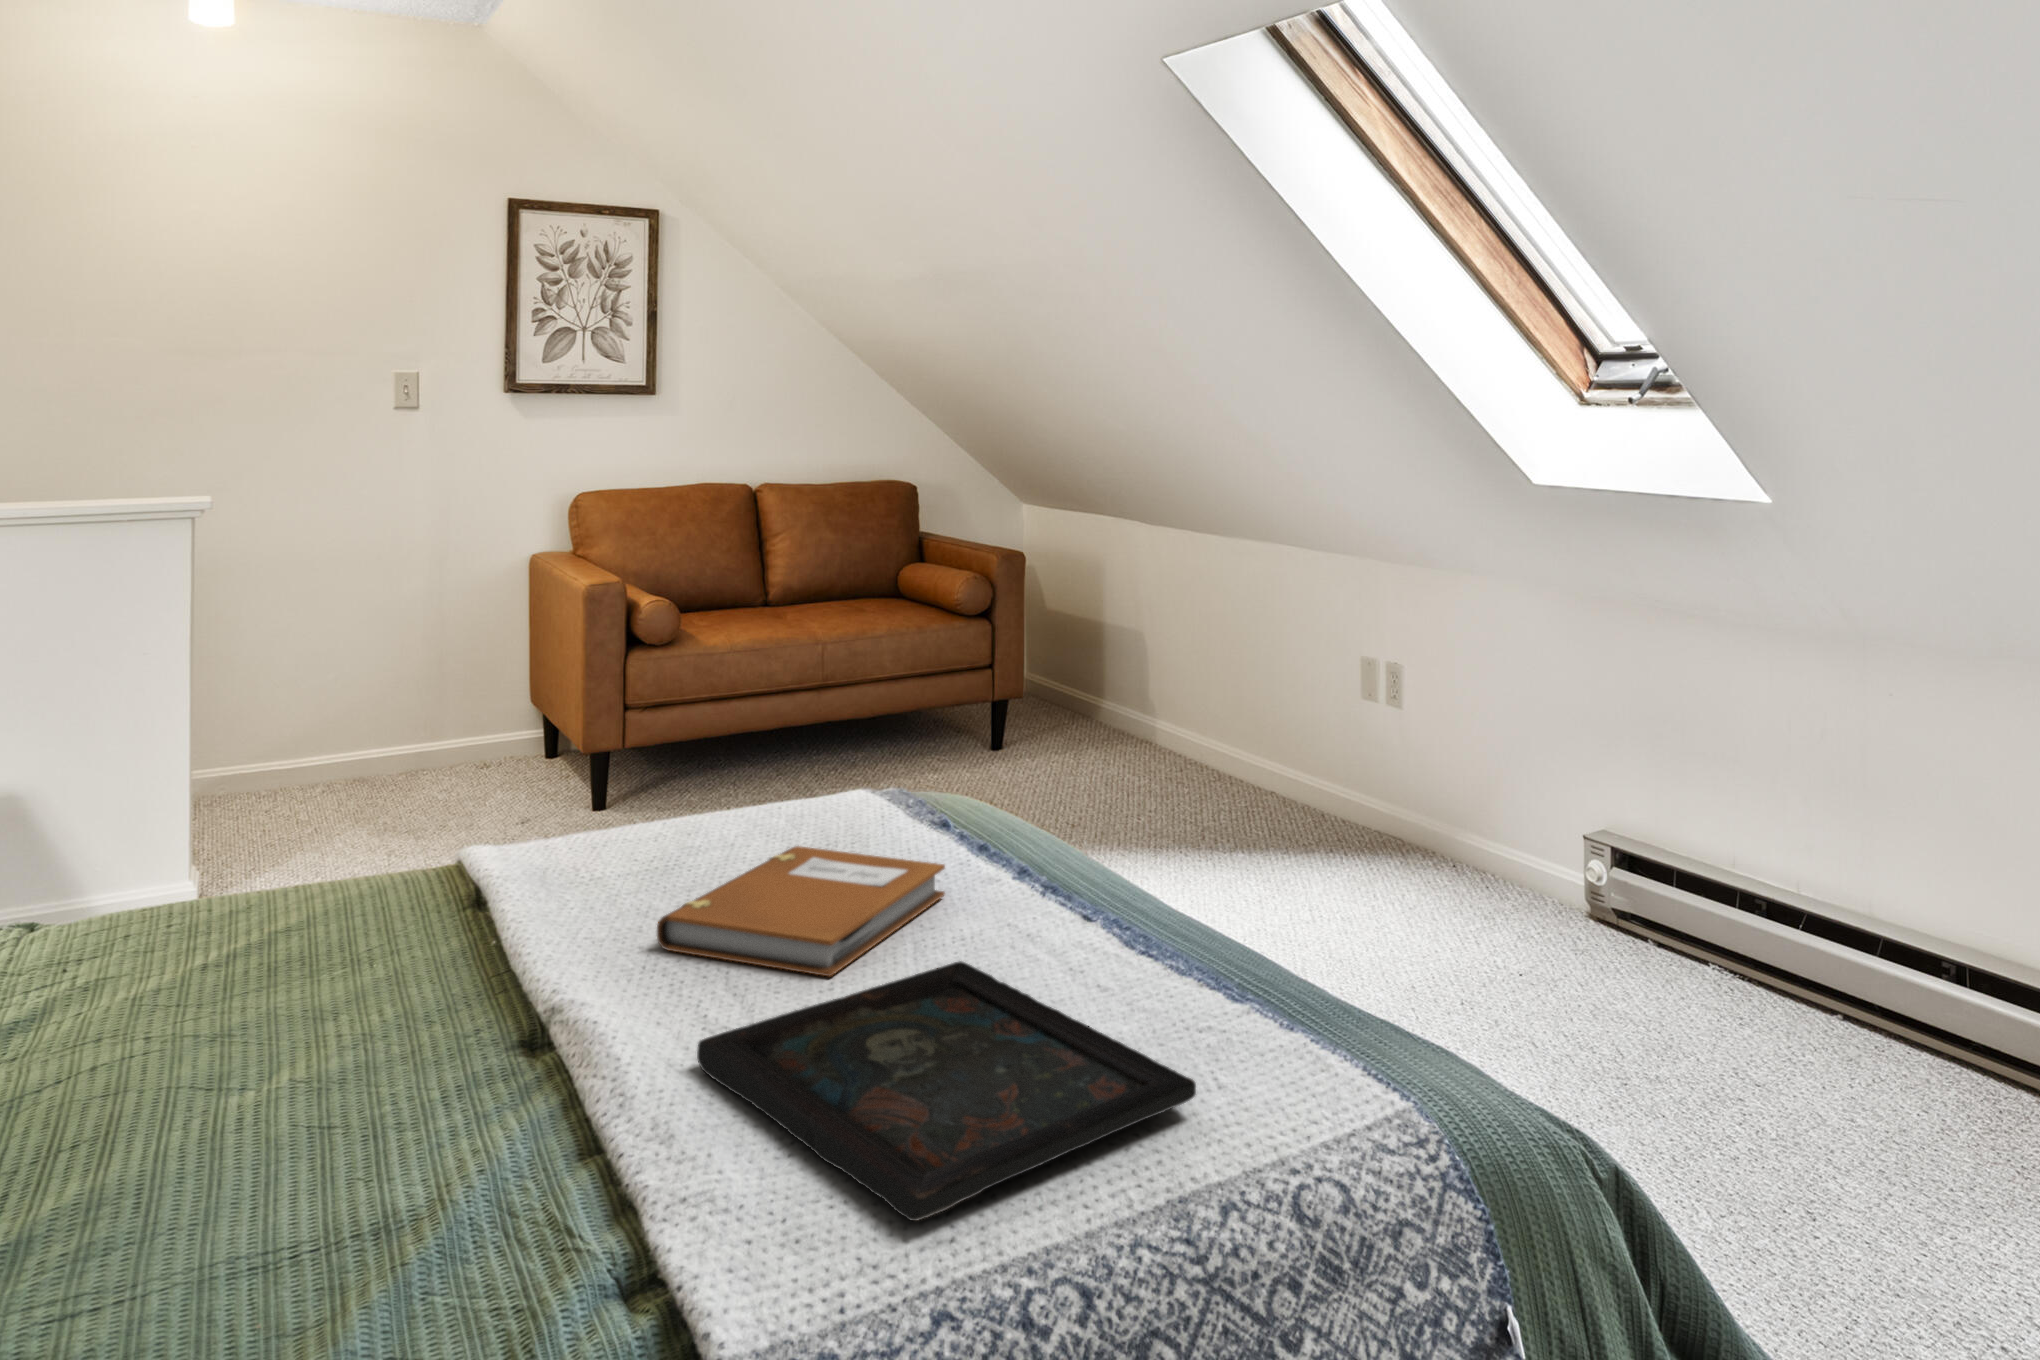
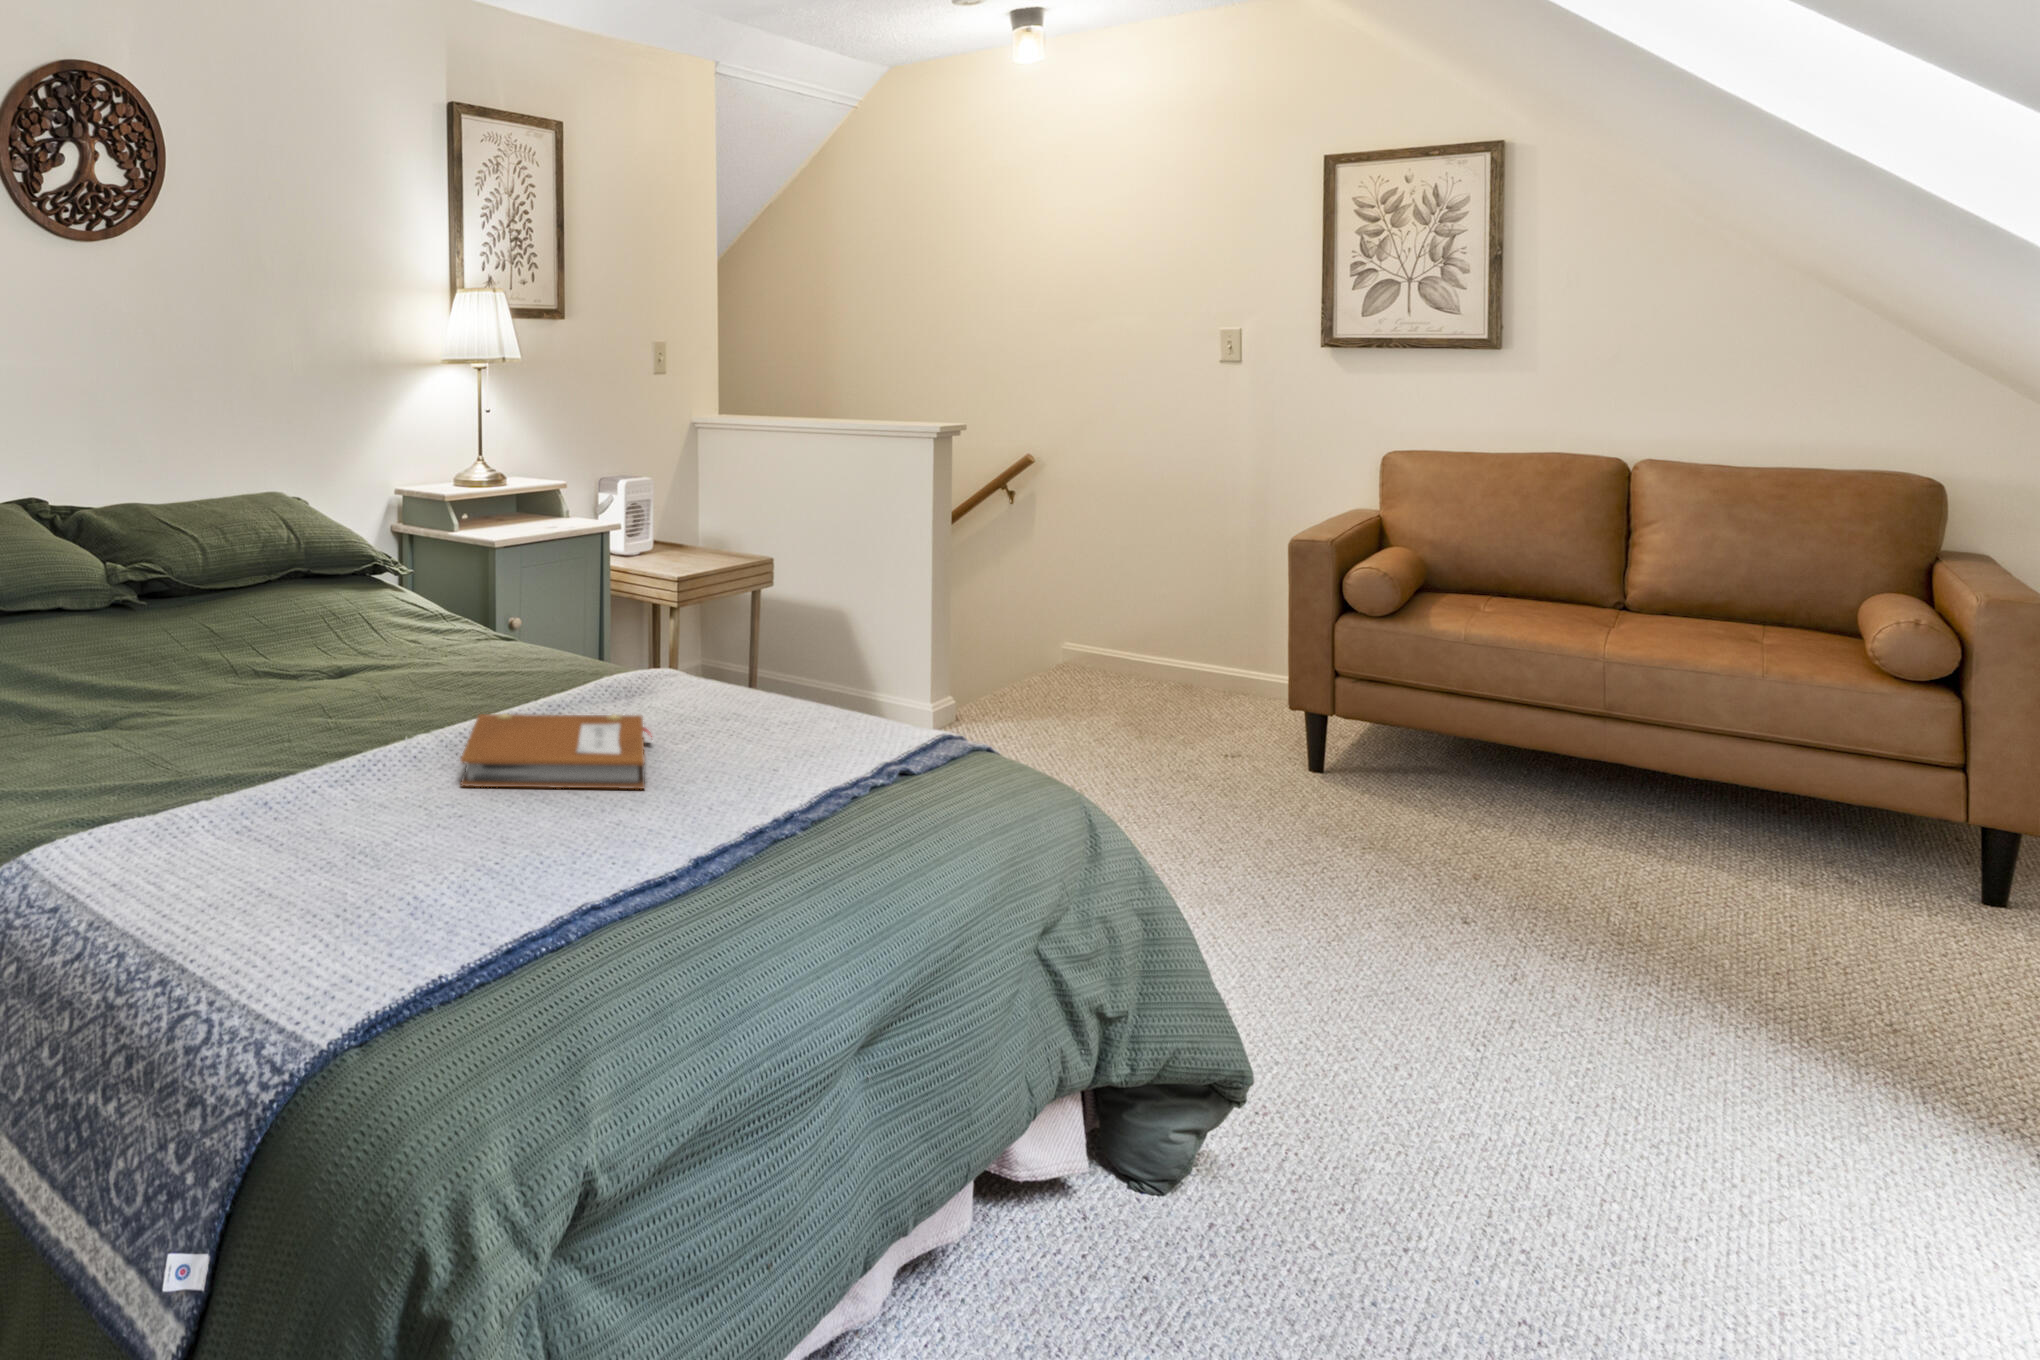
tray: present [697,961,1196,1221] -> none [95,767,466,926]

